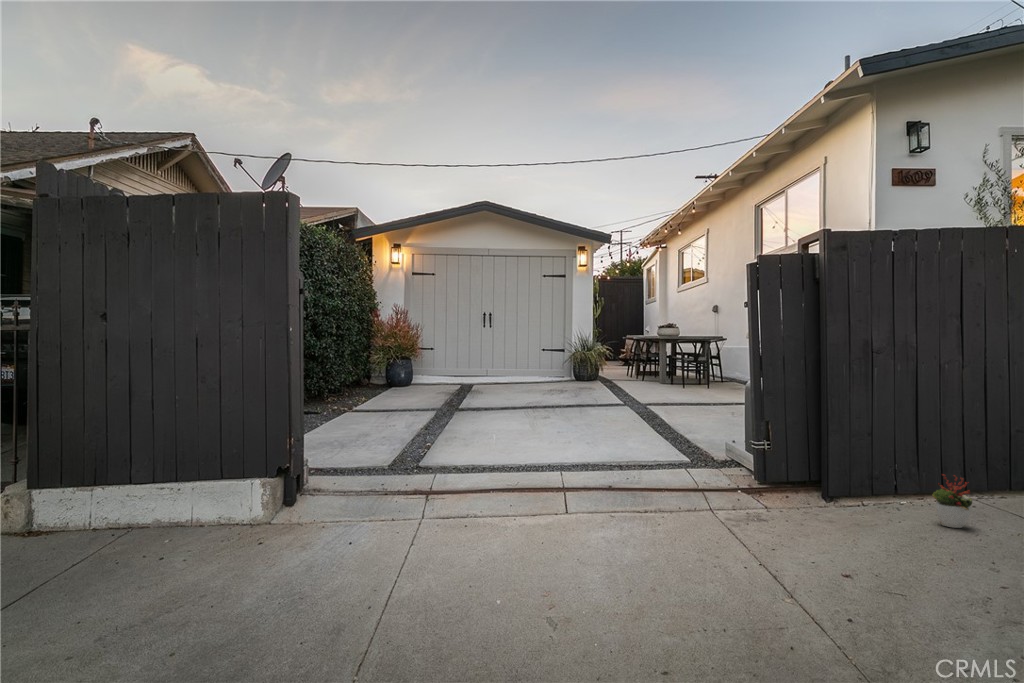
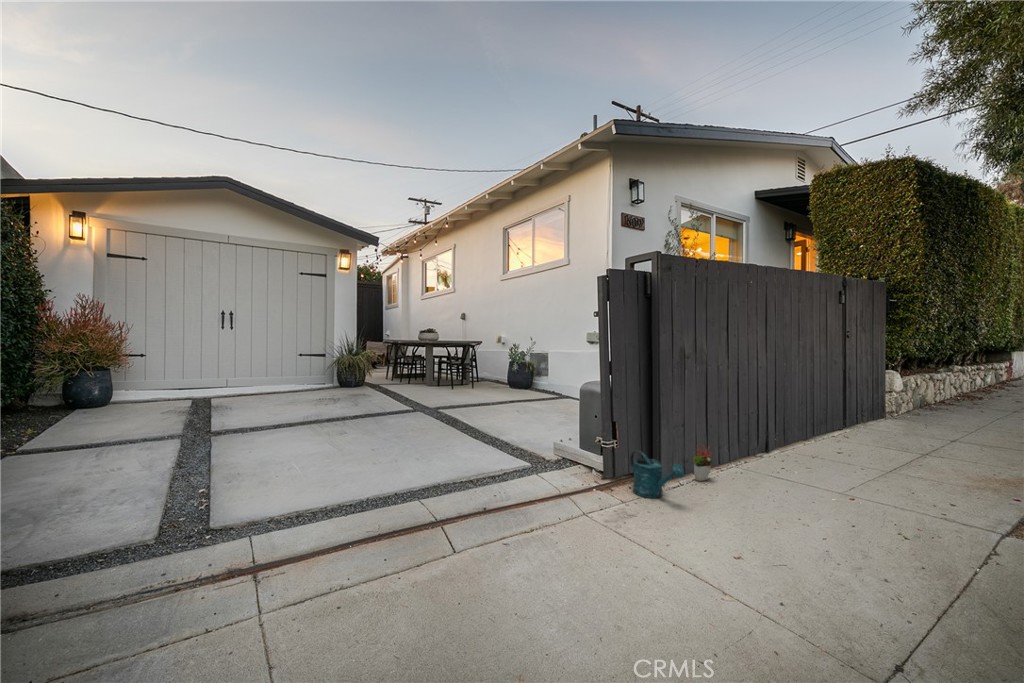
watering can: none [815,465,875,529] -> present [630,450,684,498]

